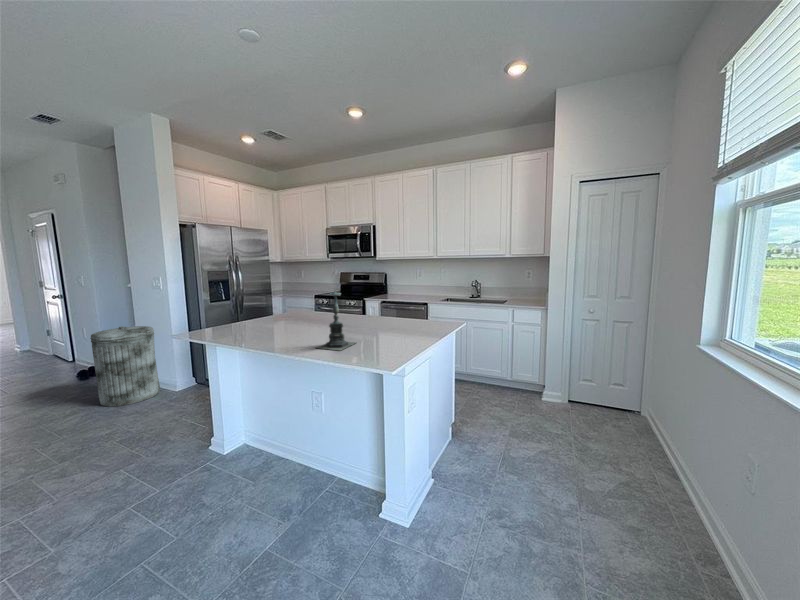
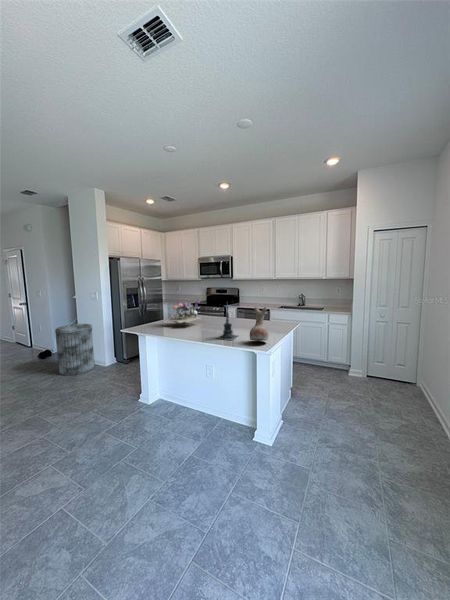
flower arrangement: none [254,284,308,326] -> present [169,299,200,324]
vase: none [367,295,399,351] -> present [250,307,269,341]

